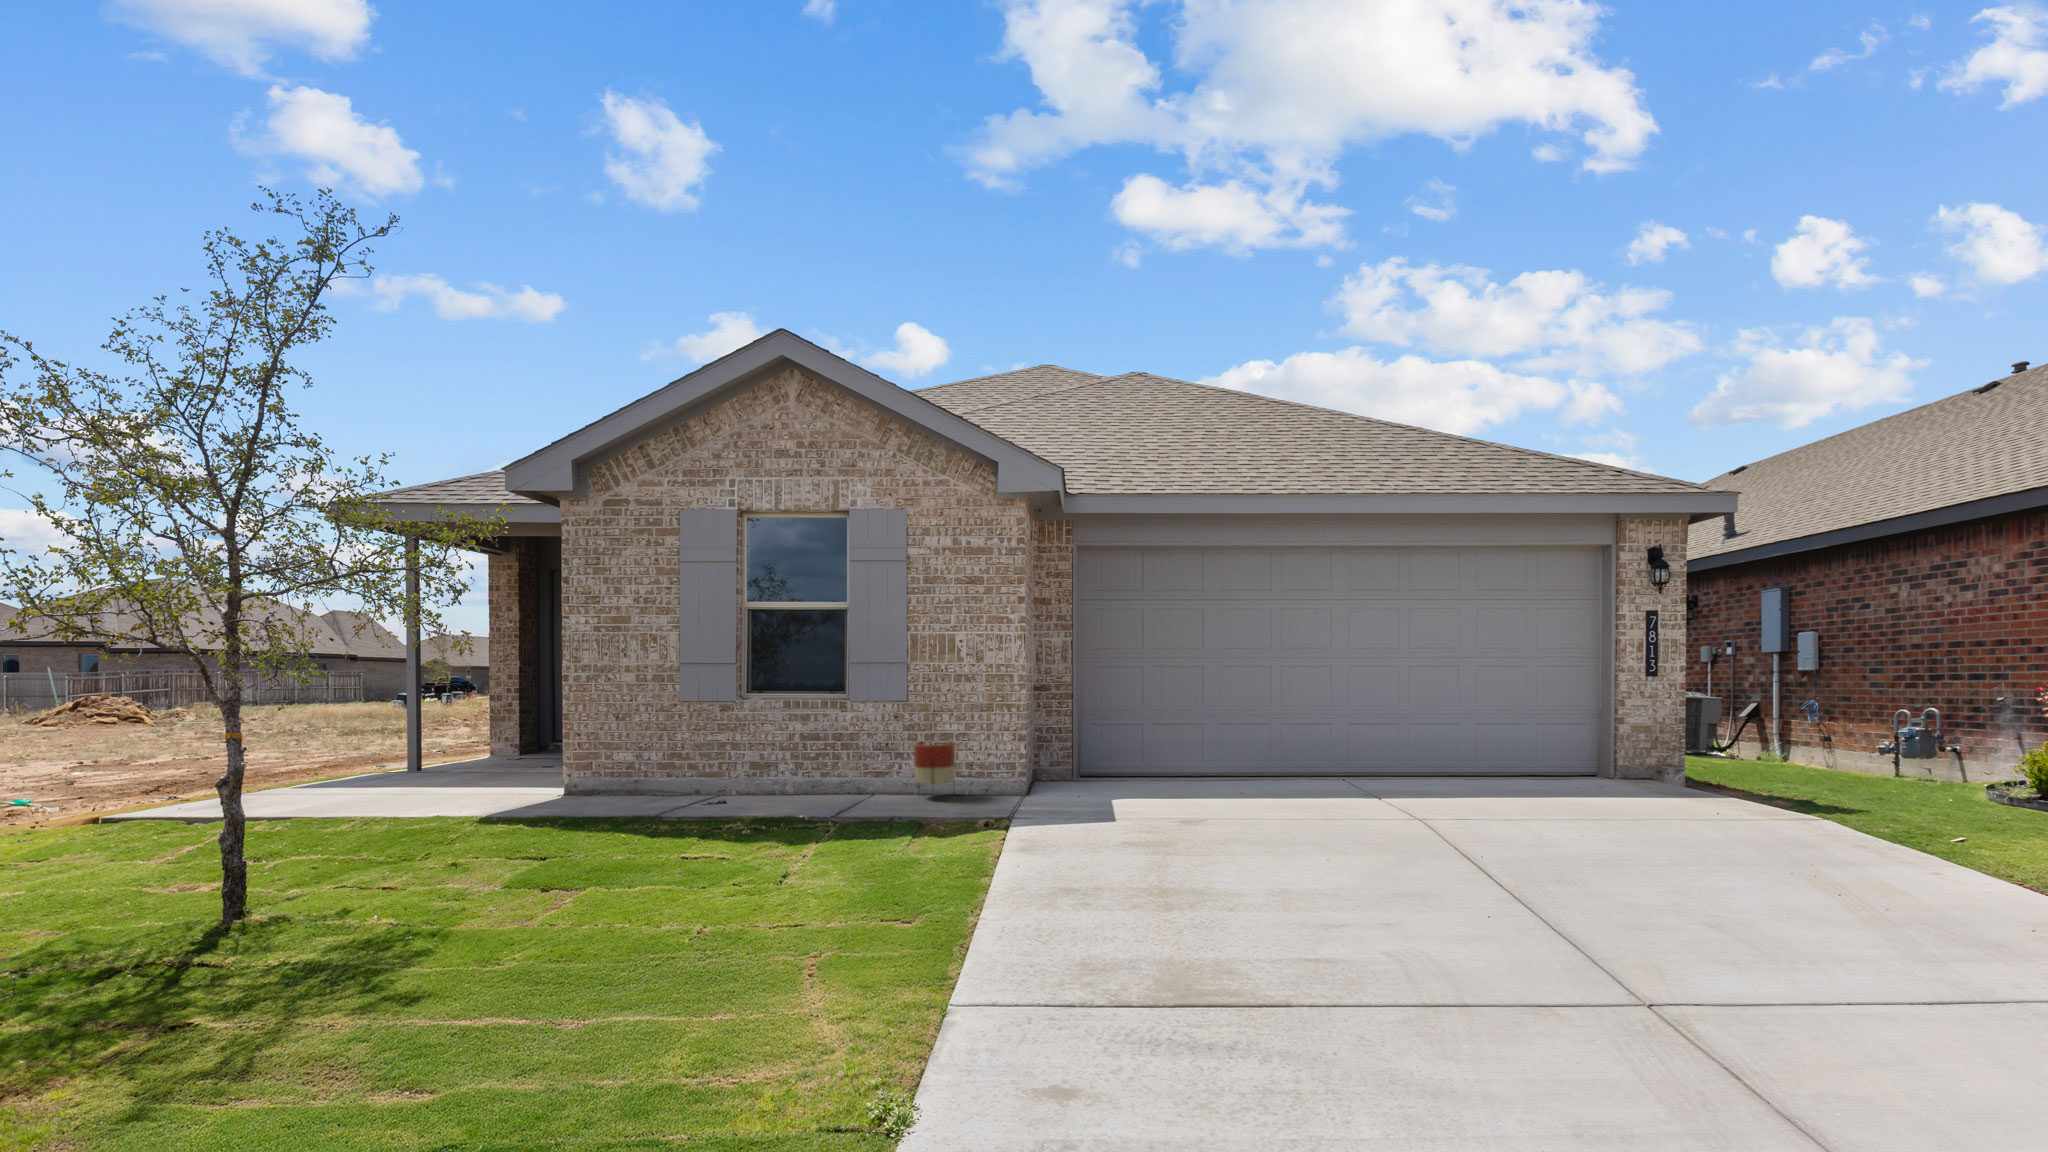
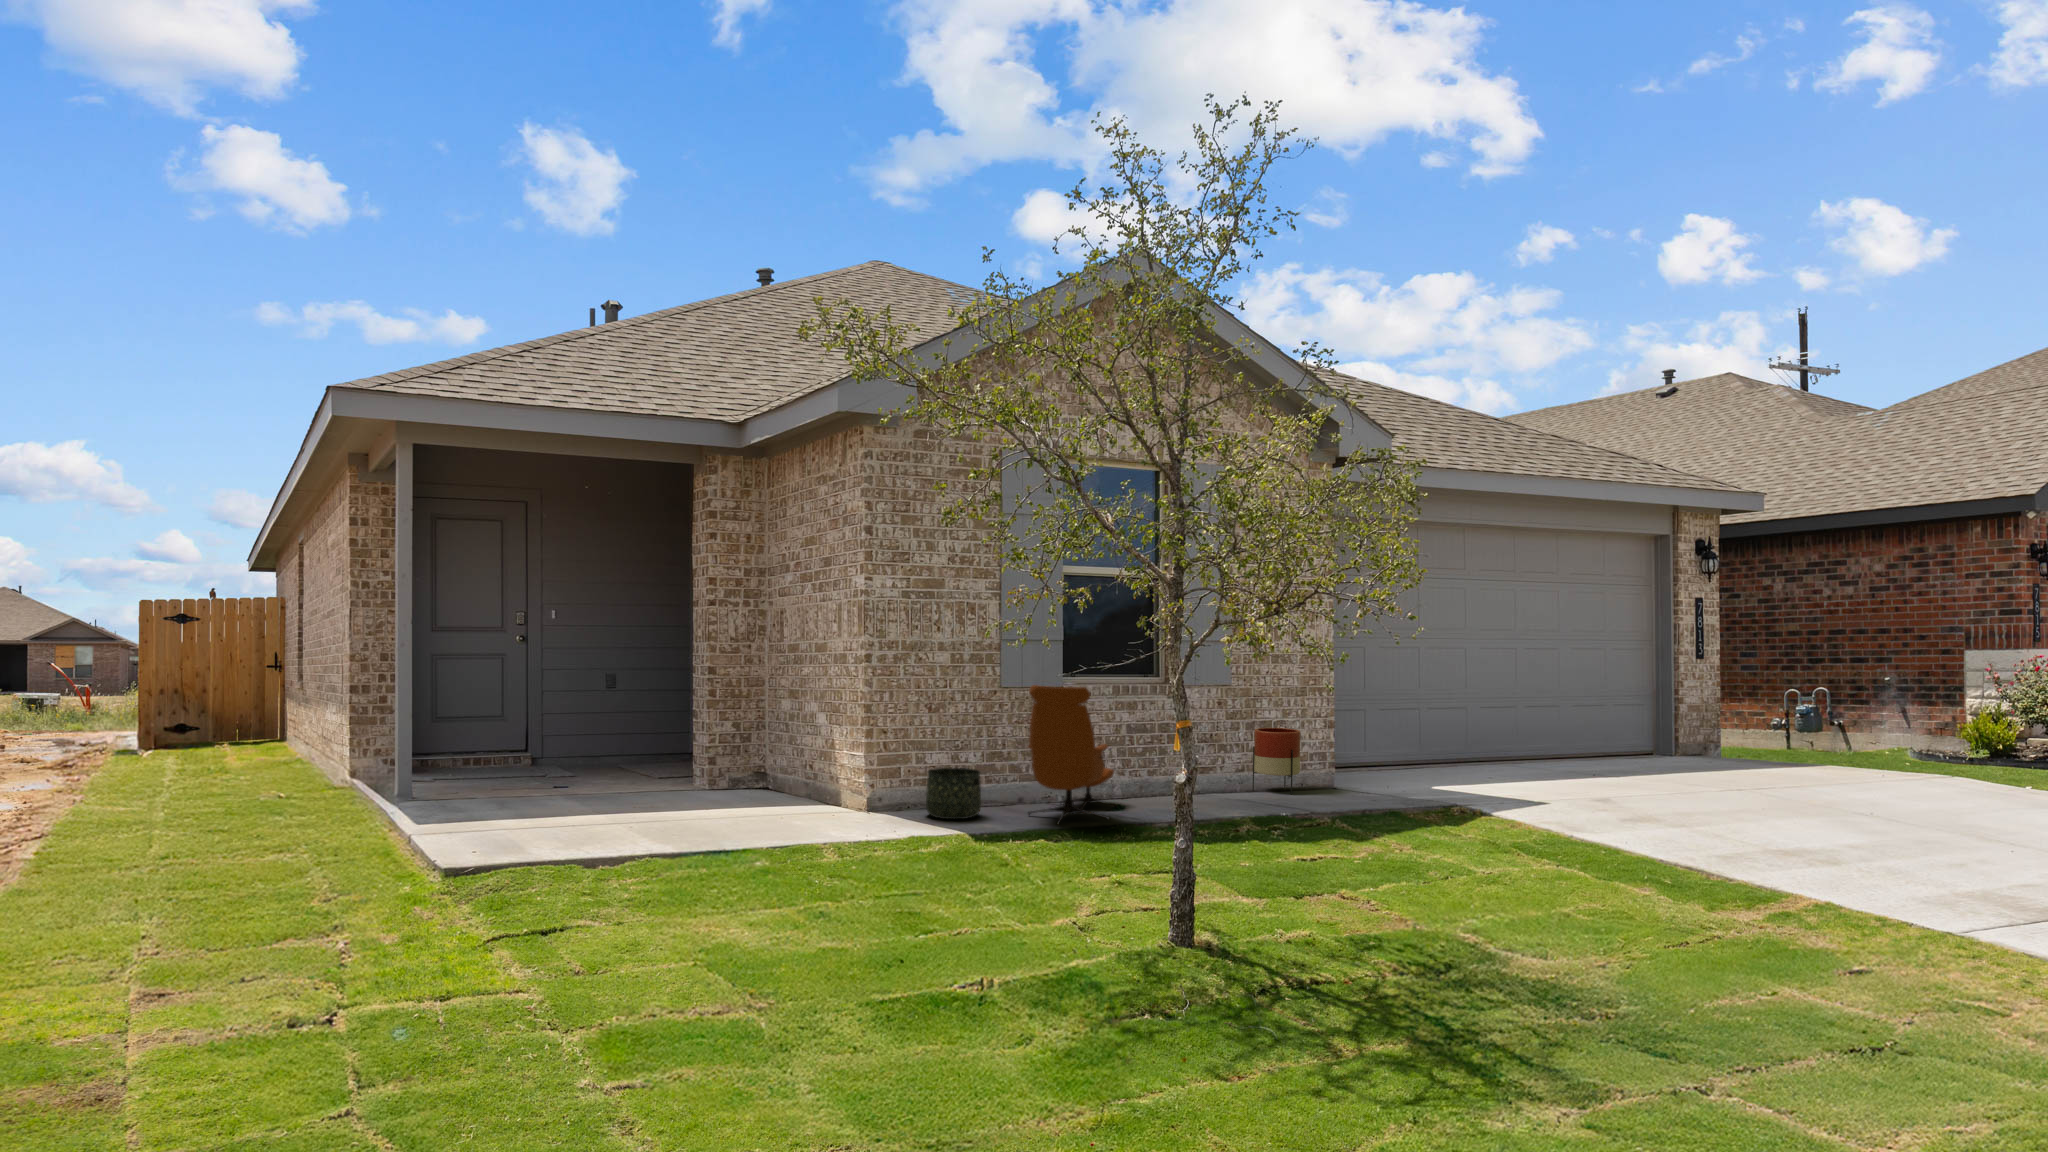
lounge chair: none [626,700,762,814] -> present [1028,685,1114,824]
basket: none [592,763,638,804] -> present [926,768,981,819]

